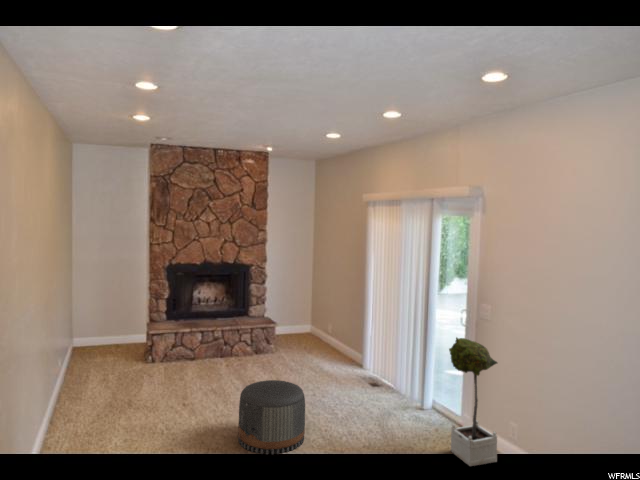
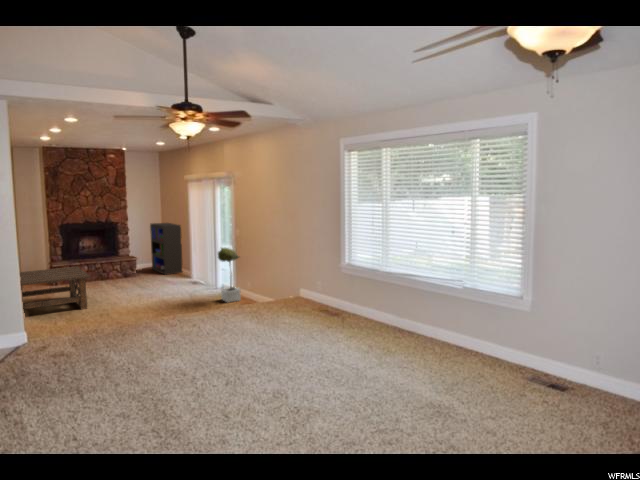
bookshelf: none [296,268,348,355] -> present [150,223,182,275]
coffee table: none [39,345,195,465] -> present [20,266,90,310]
pouf: present [238,380,305,454] -> none [115,276,150,308]

